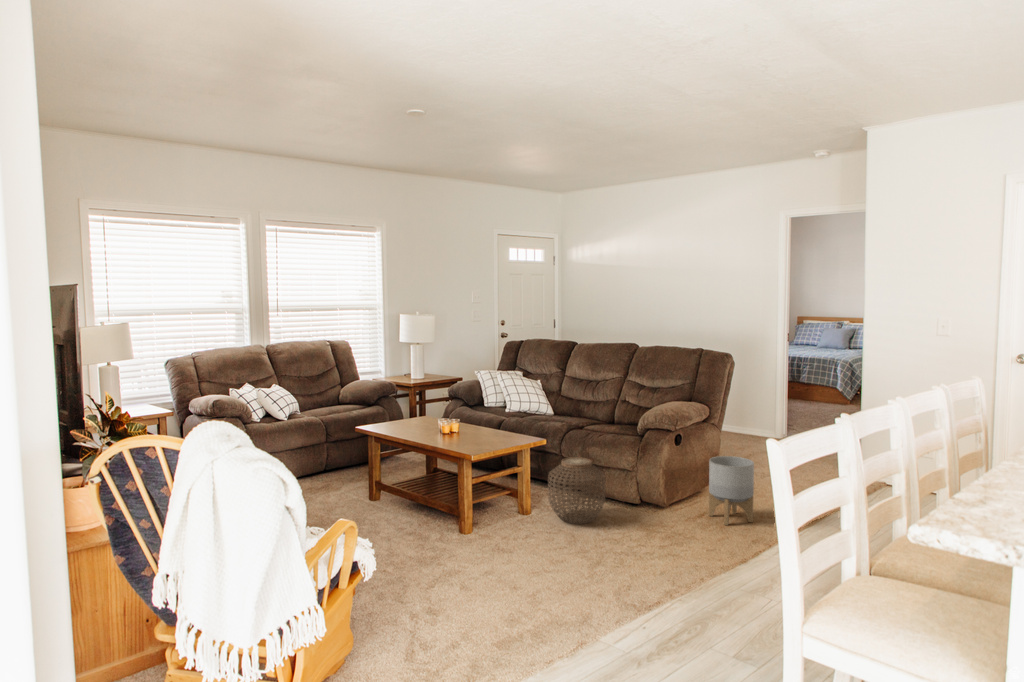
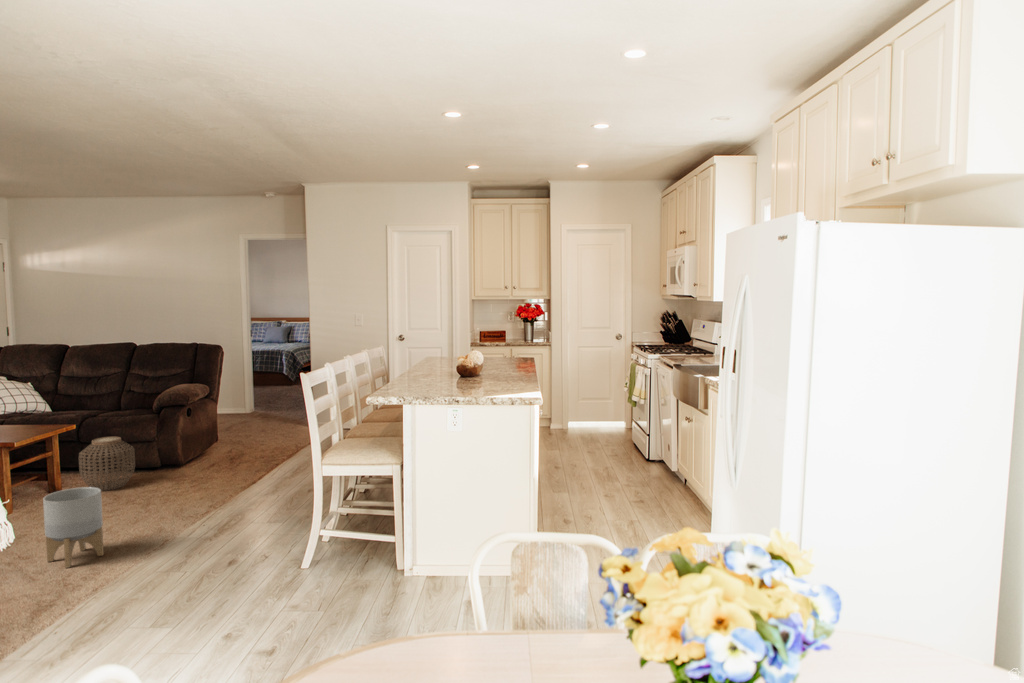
planter: present [709,456,754,525] -> present [43,487,104,568]

